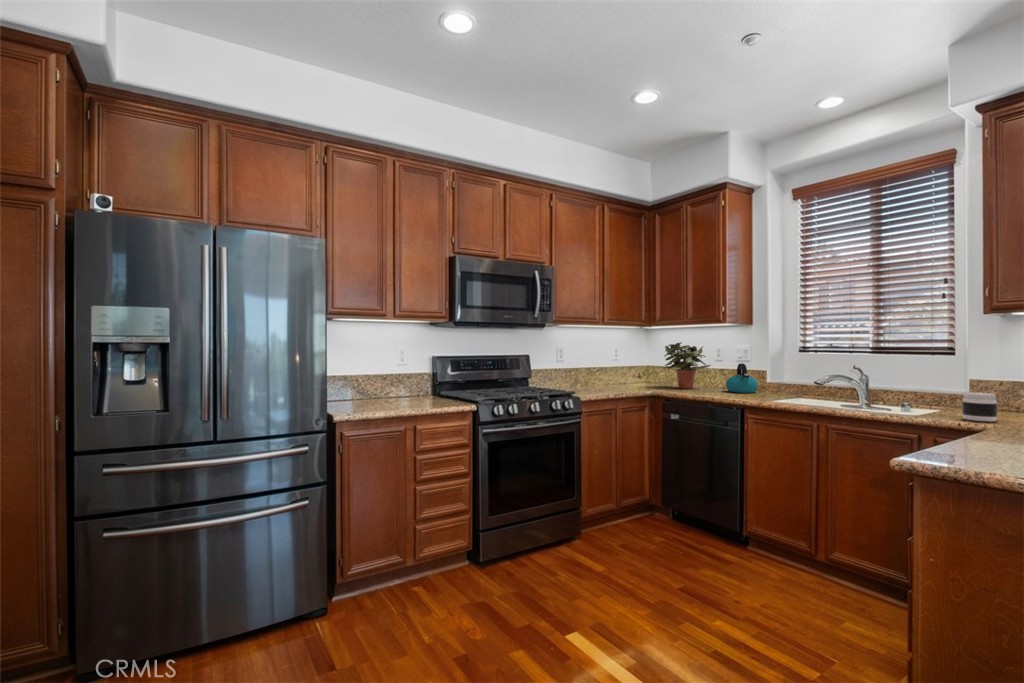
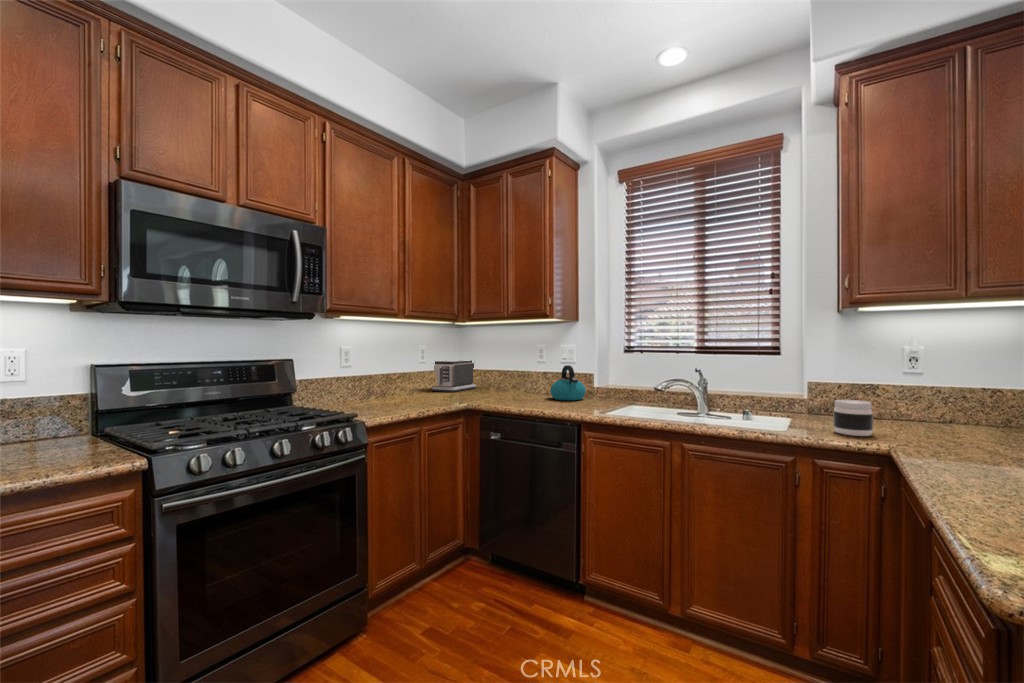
potted plant: present [662,342,711,389] -> none [476,340,533,396]
toaster: none [623,359,662,384] -> present [432,360,476,392]

